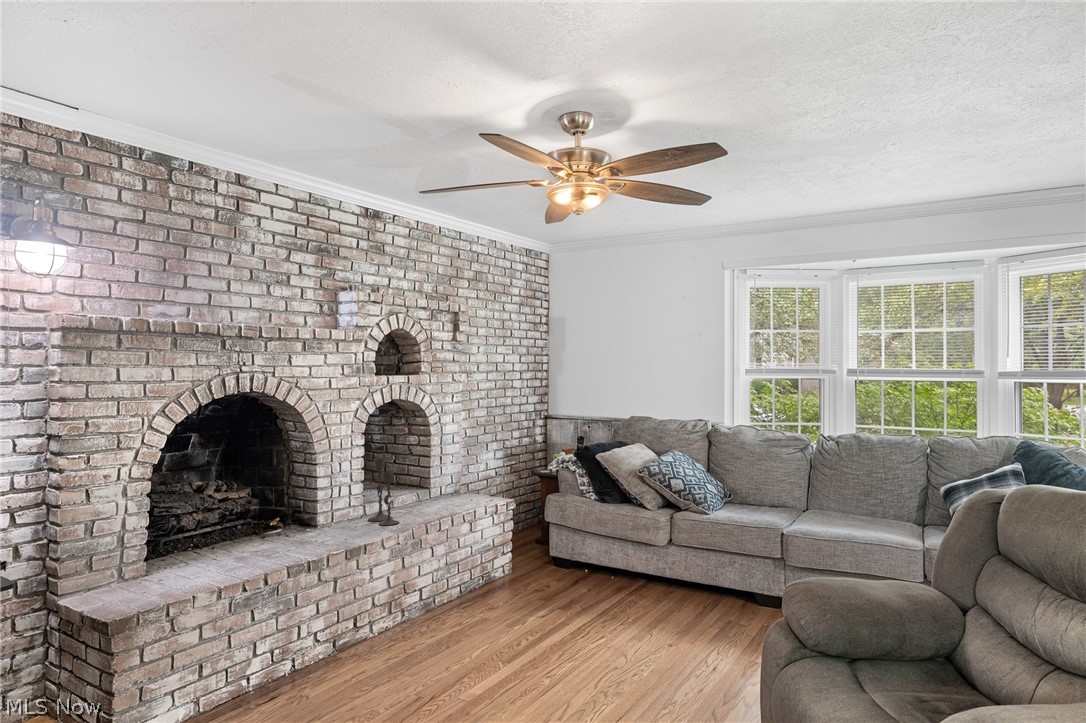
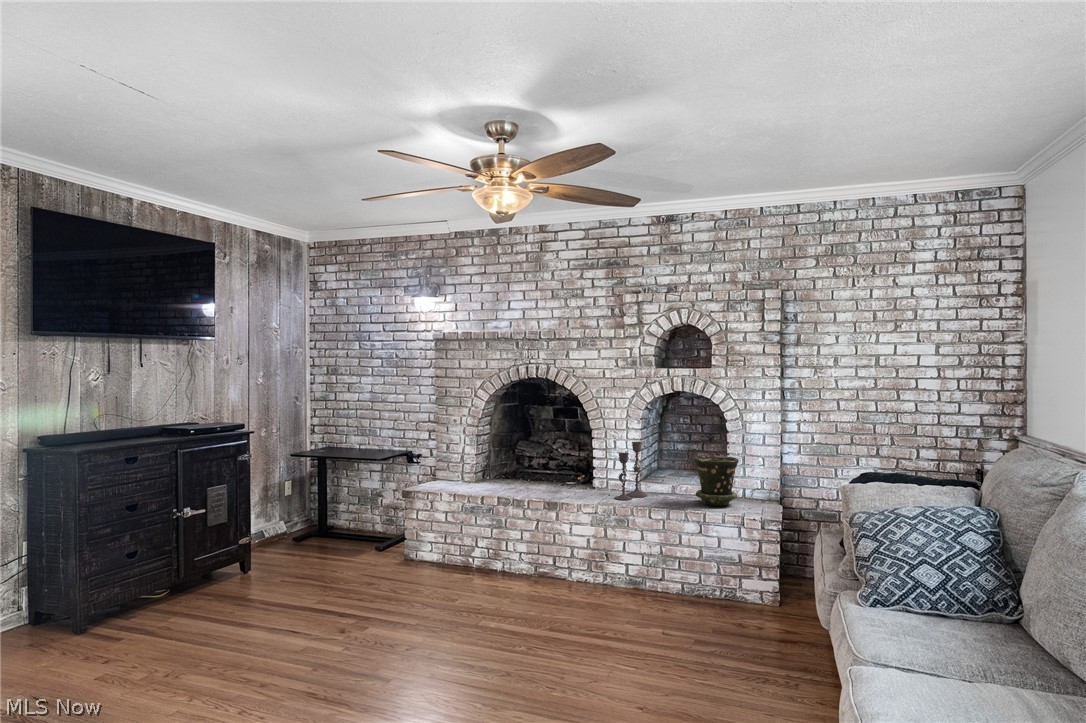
flower pot: none [430,458,472,506] -> present [694,456,739,506]

